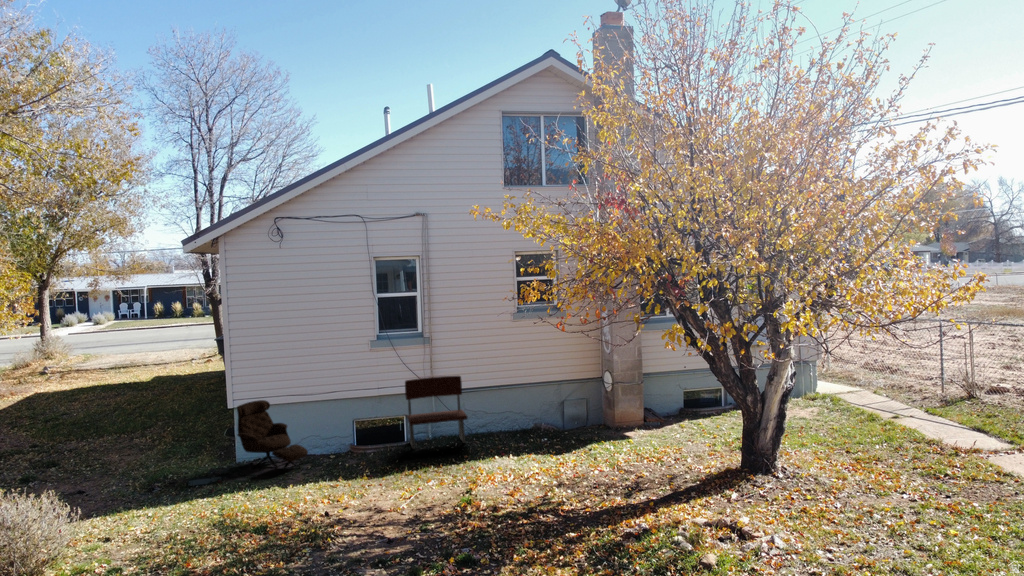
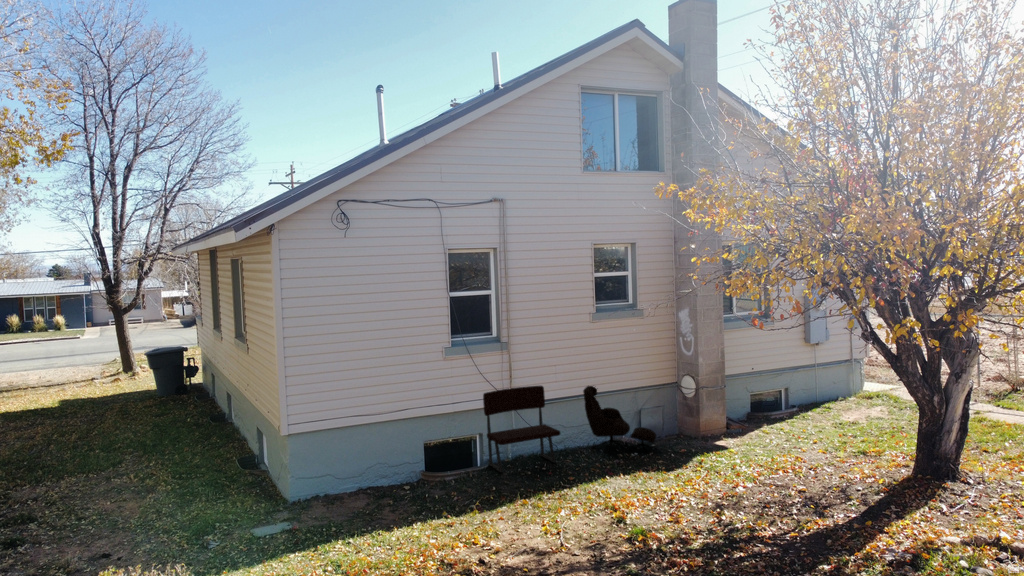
lounge chair: present [237,400,308,471] -> present [583,386,657,453]

